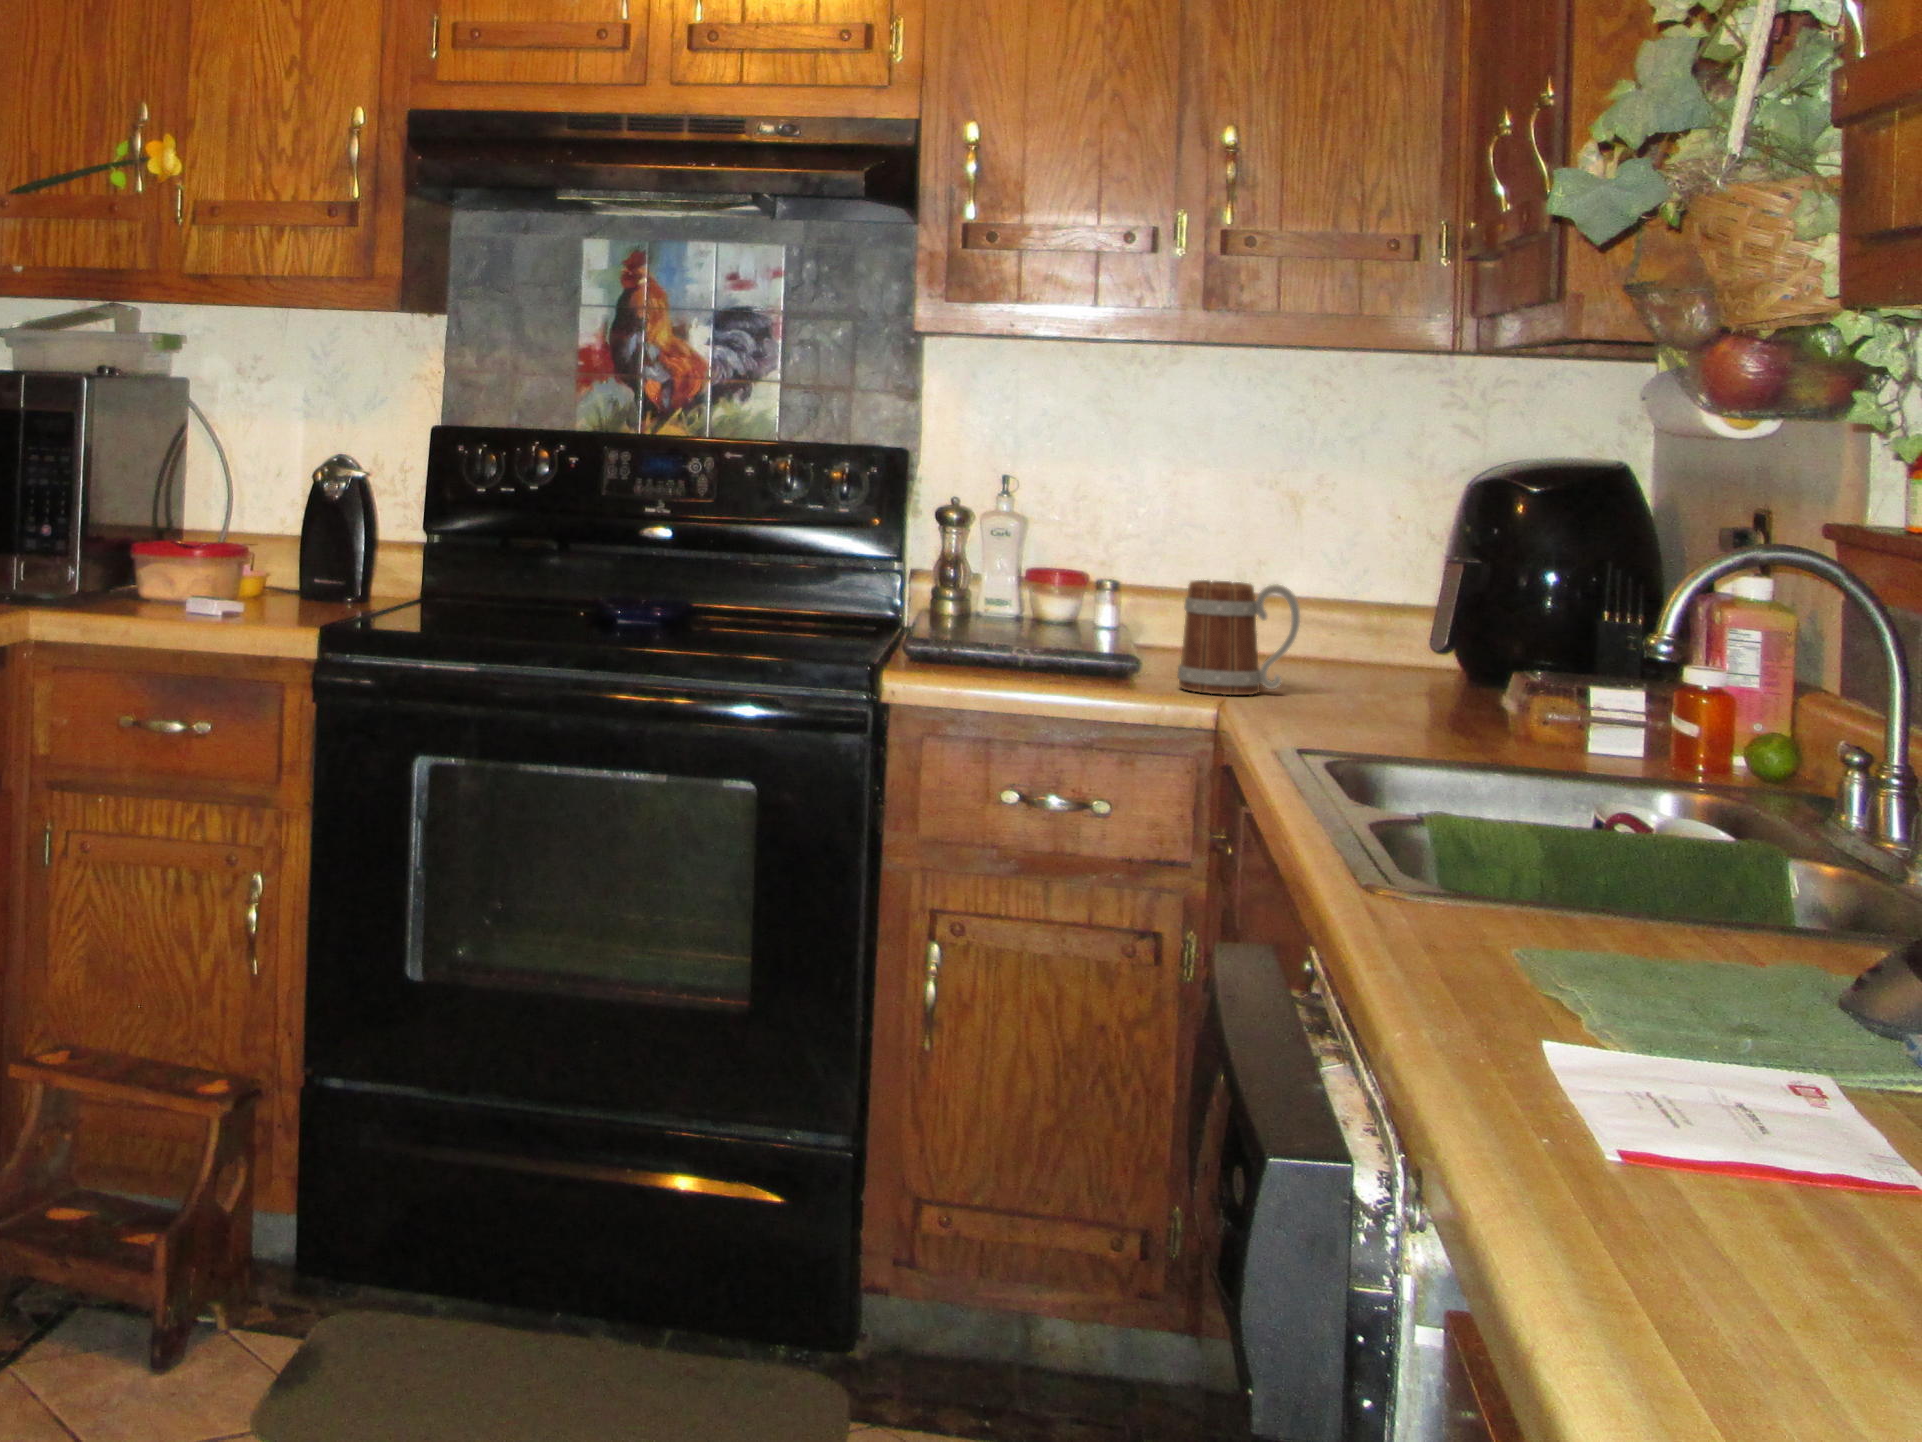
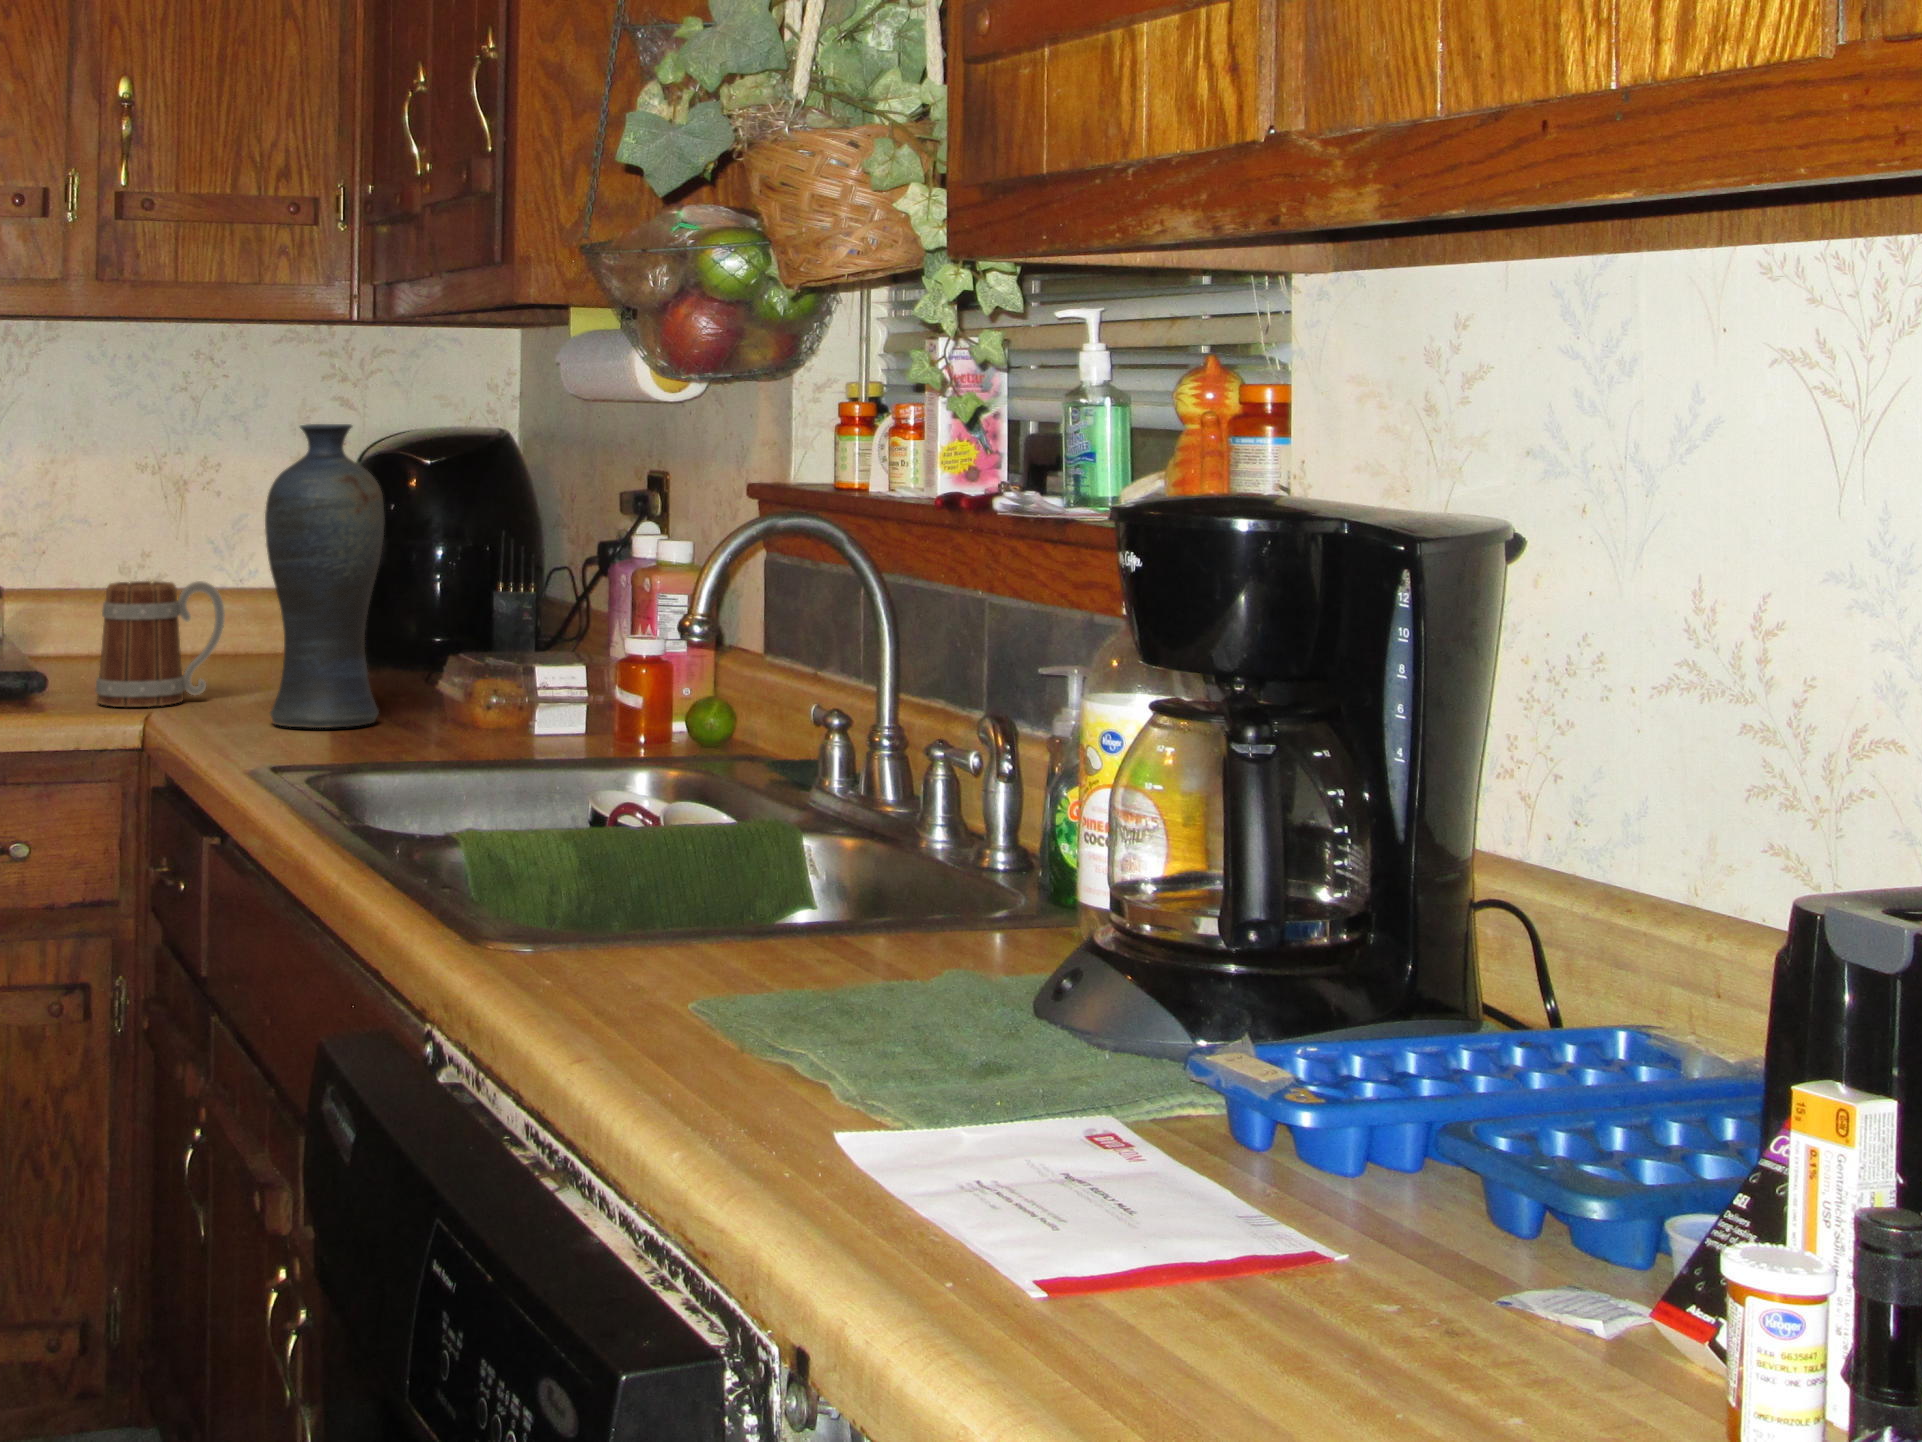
vase: none [1326,444,1445,729] -> present [265,424,384,728]

